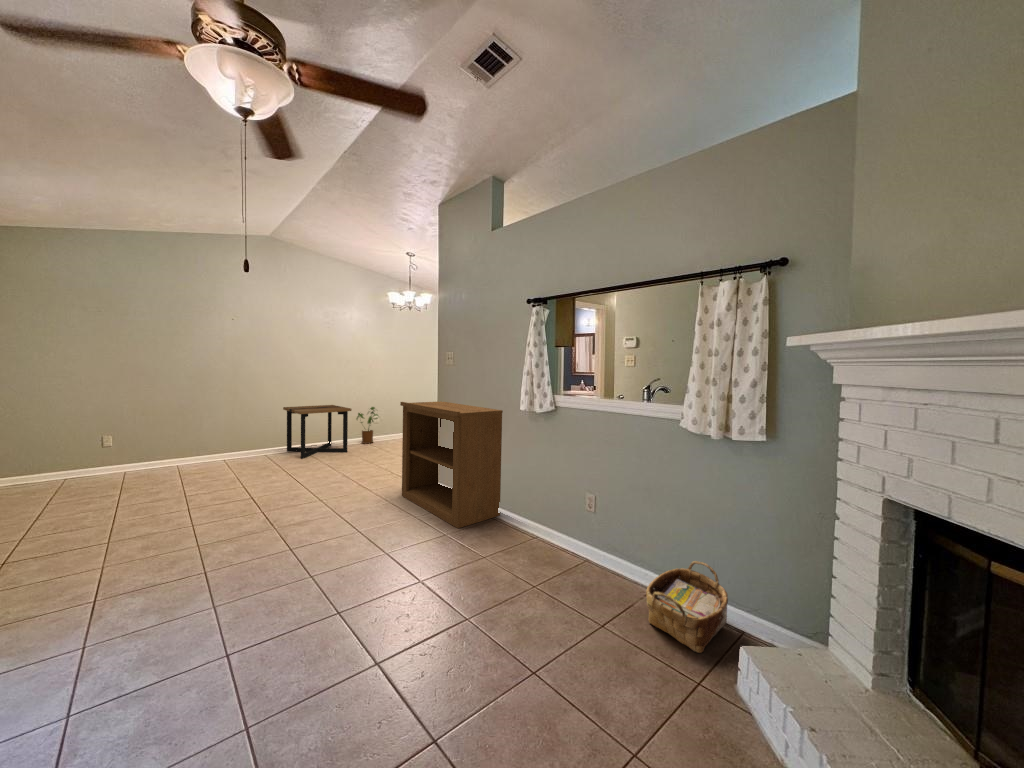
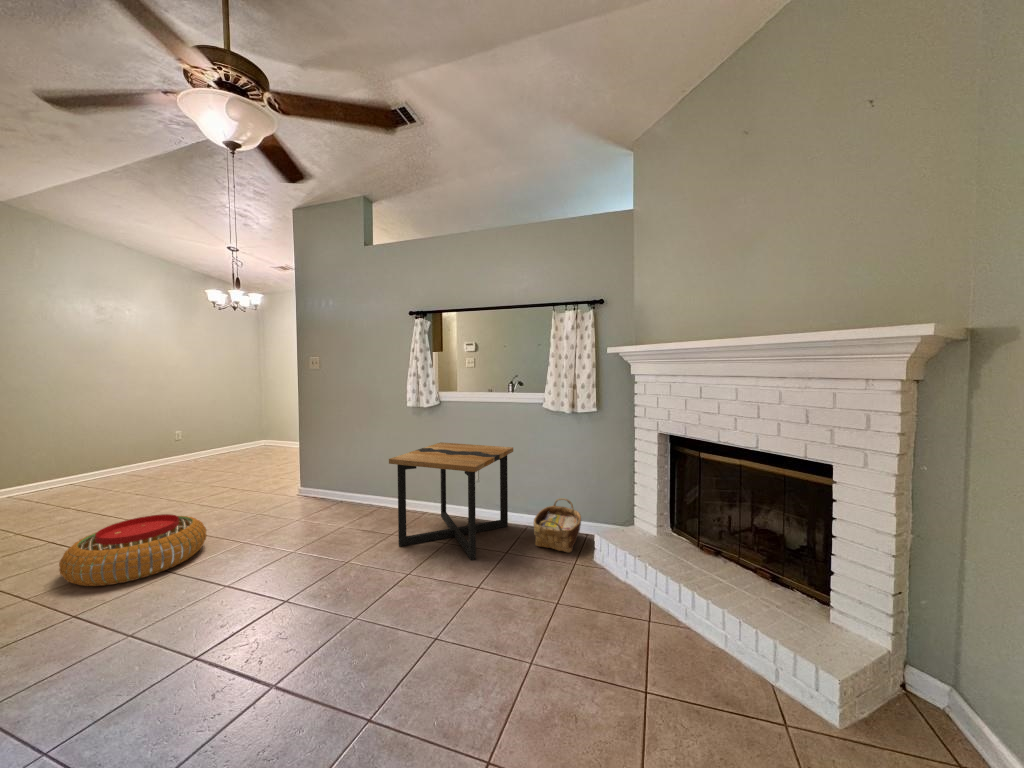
bookshelf: present [400,401,503,528] -> none [262,407,387,524]
side table: present [283,405,352,458] -> present [389,442,513,560]
house plant: present [356,407,378,444] -> none [151,423,188,469]
pouf: none [238,486,340,541] -> present [59,514,207,586]

